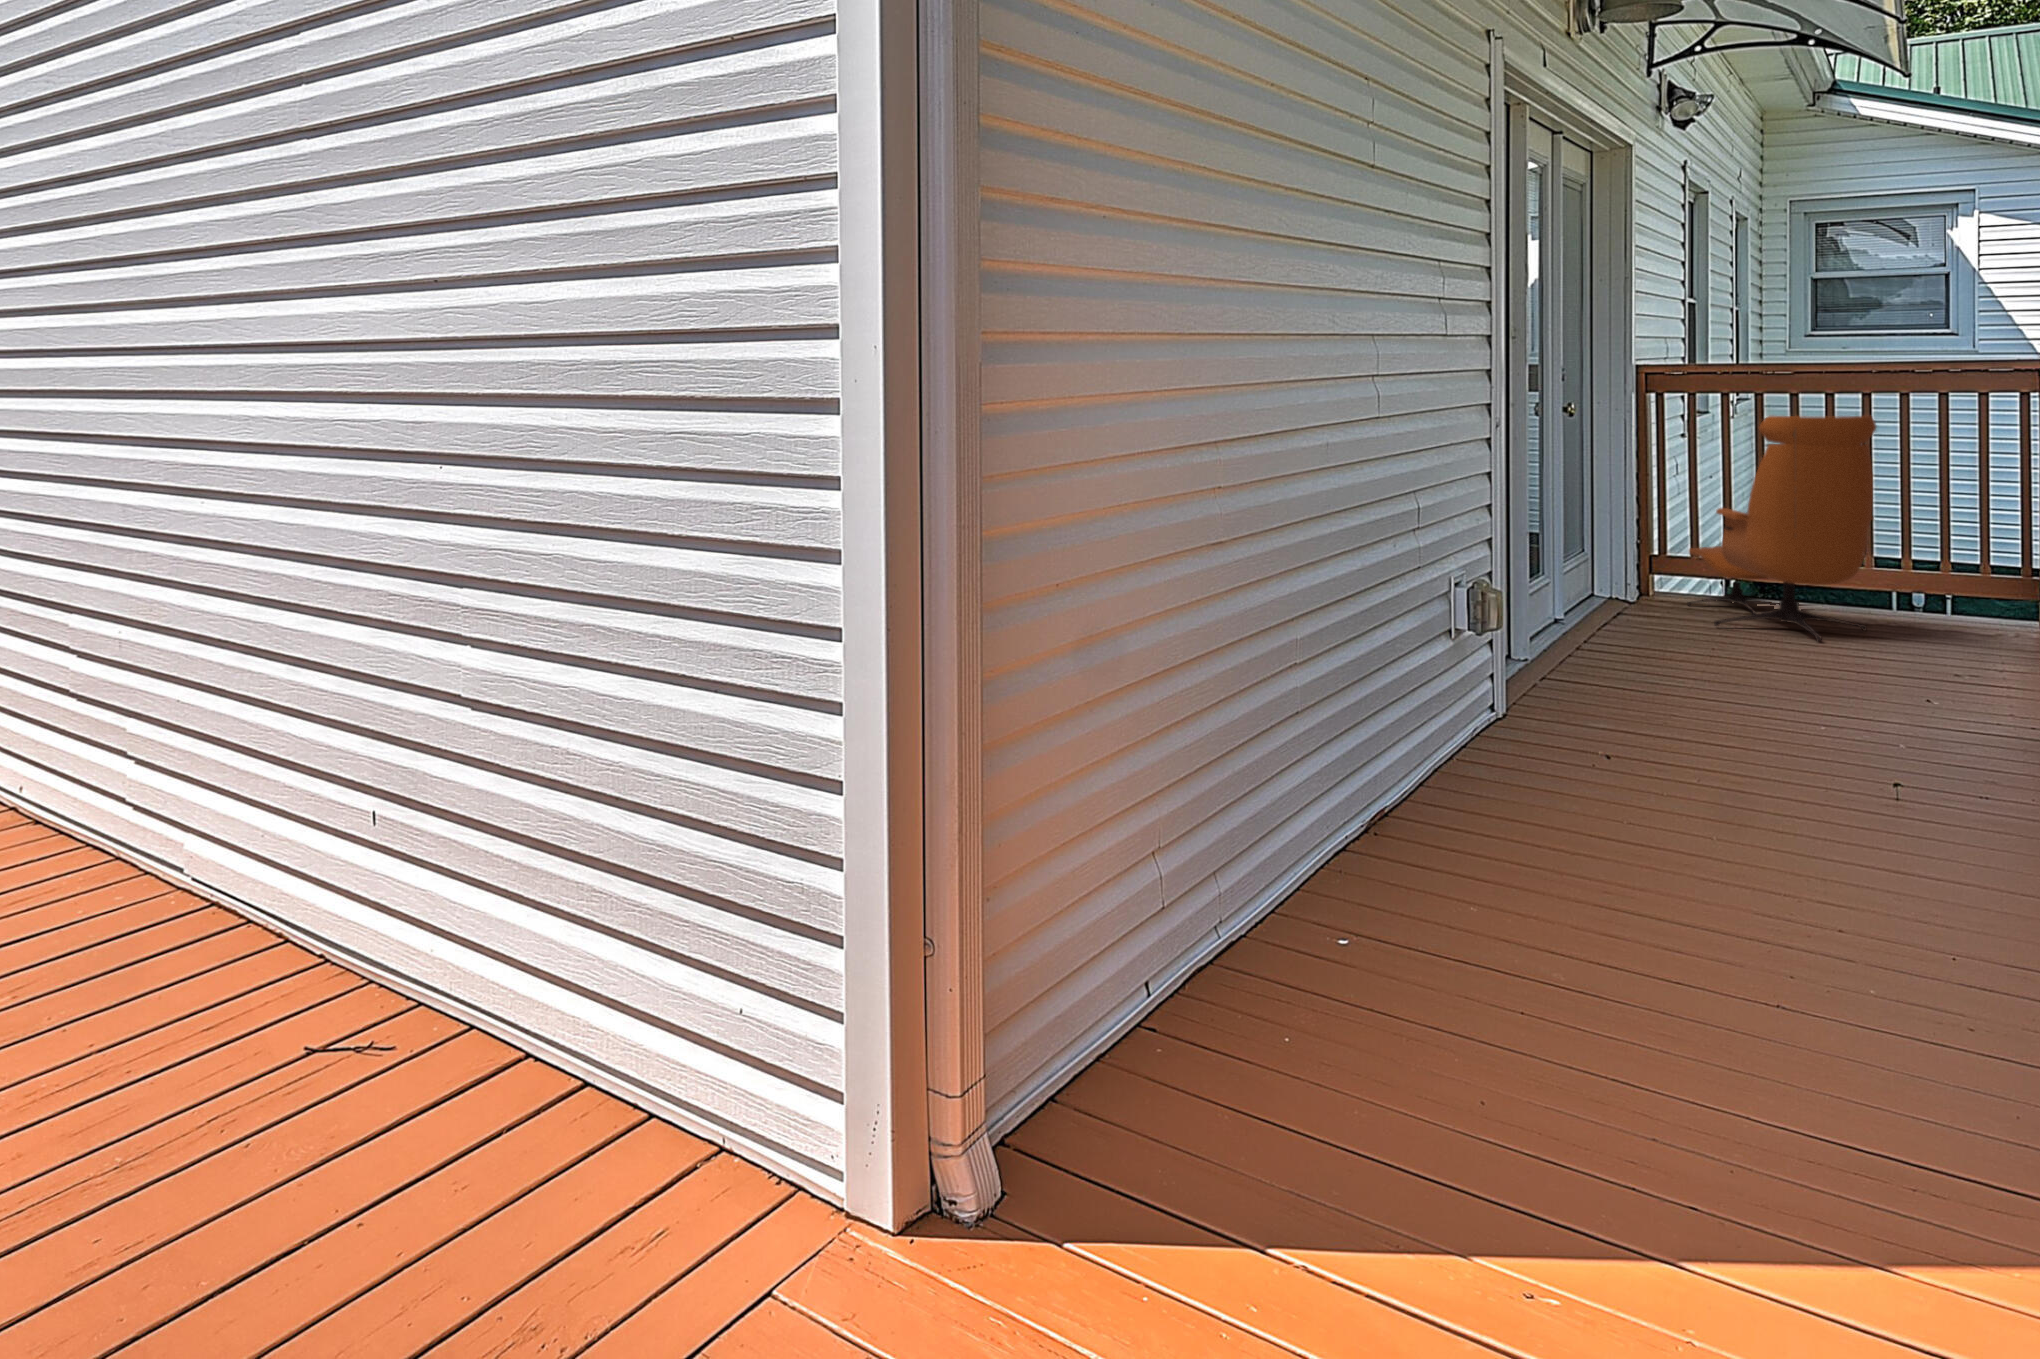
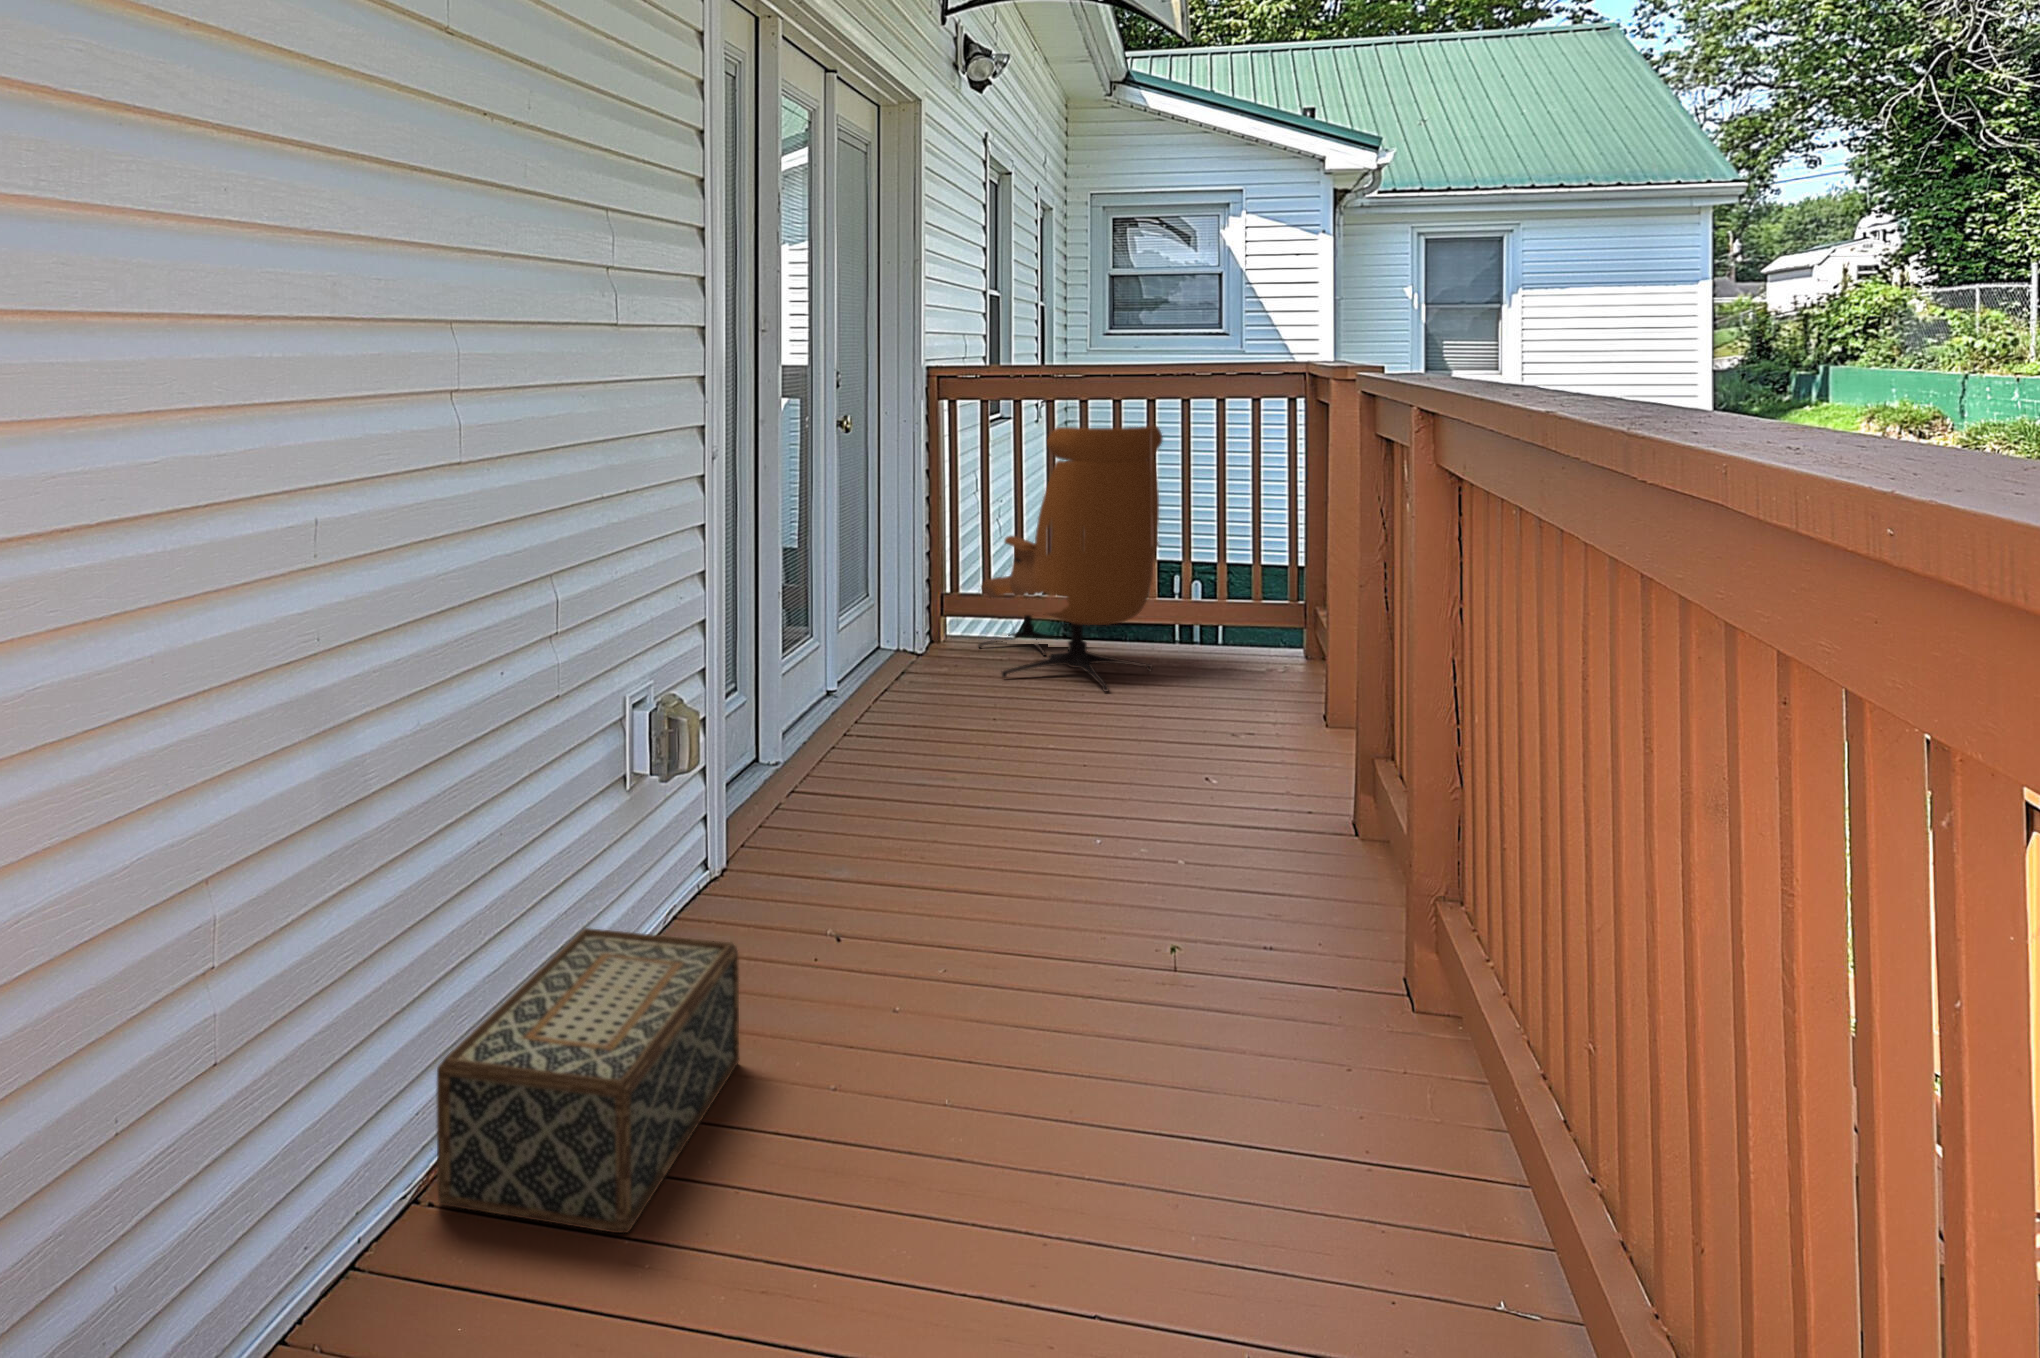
woven basket: none [1380,712,1551,857] -> present [437,928,739,1233]

